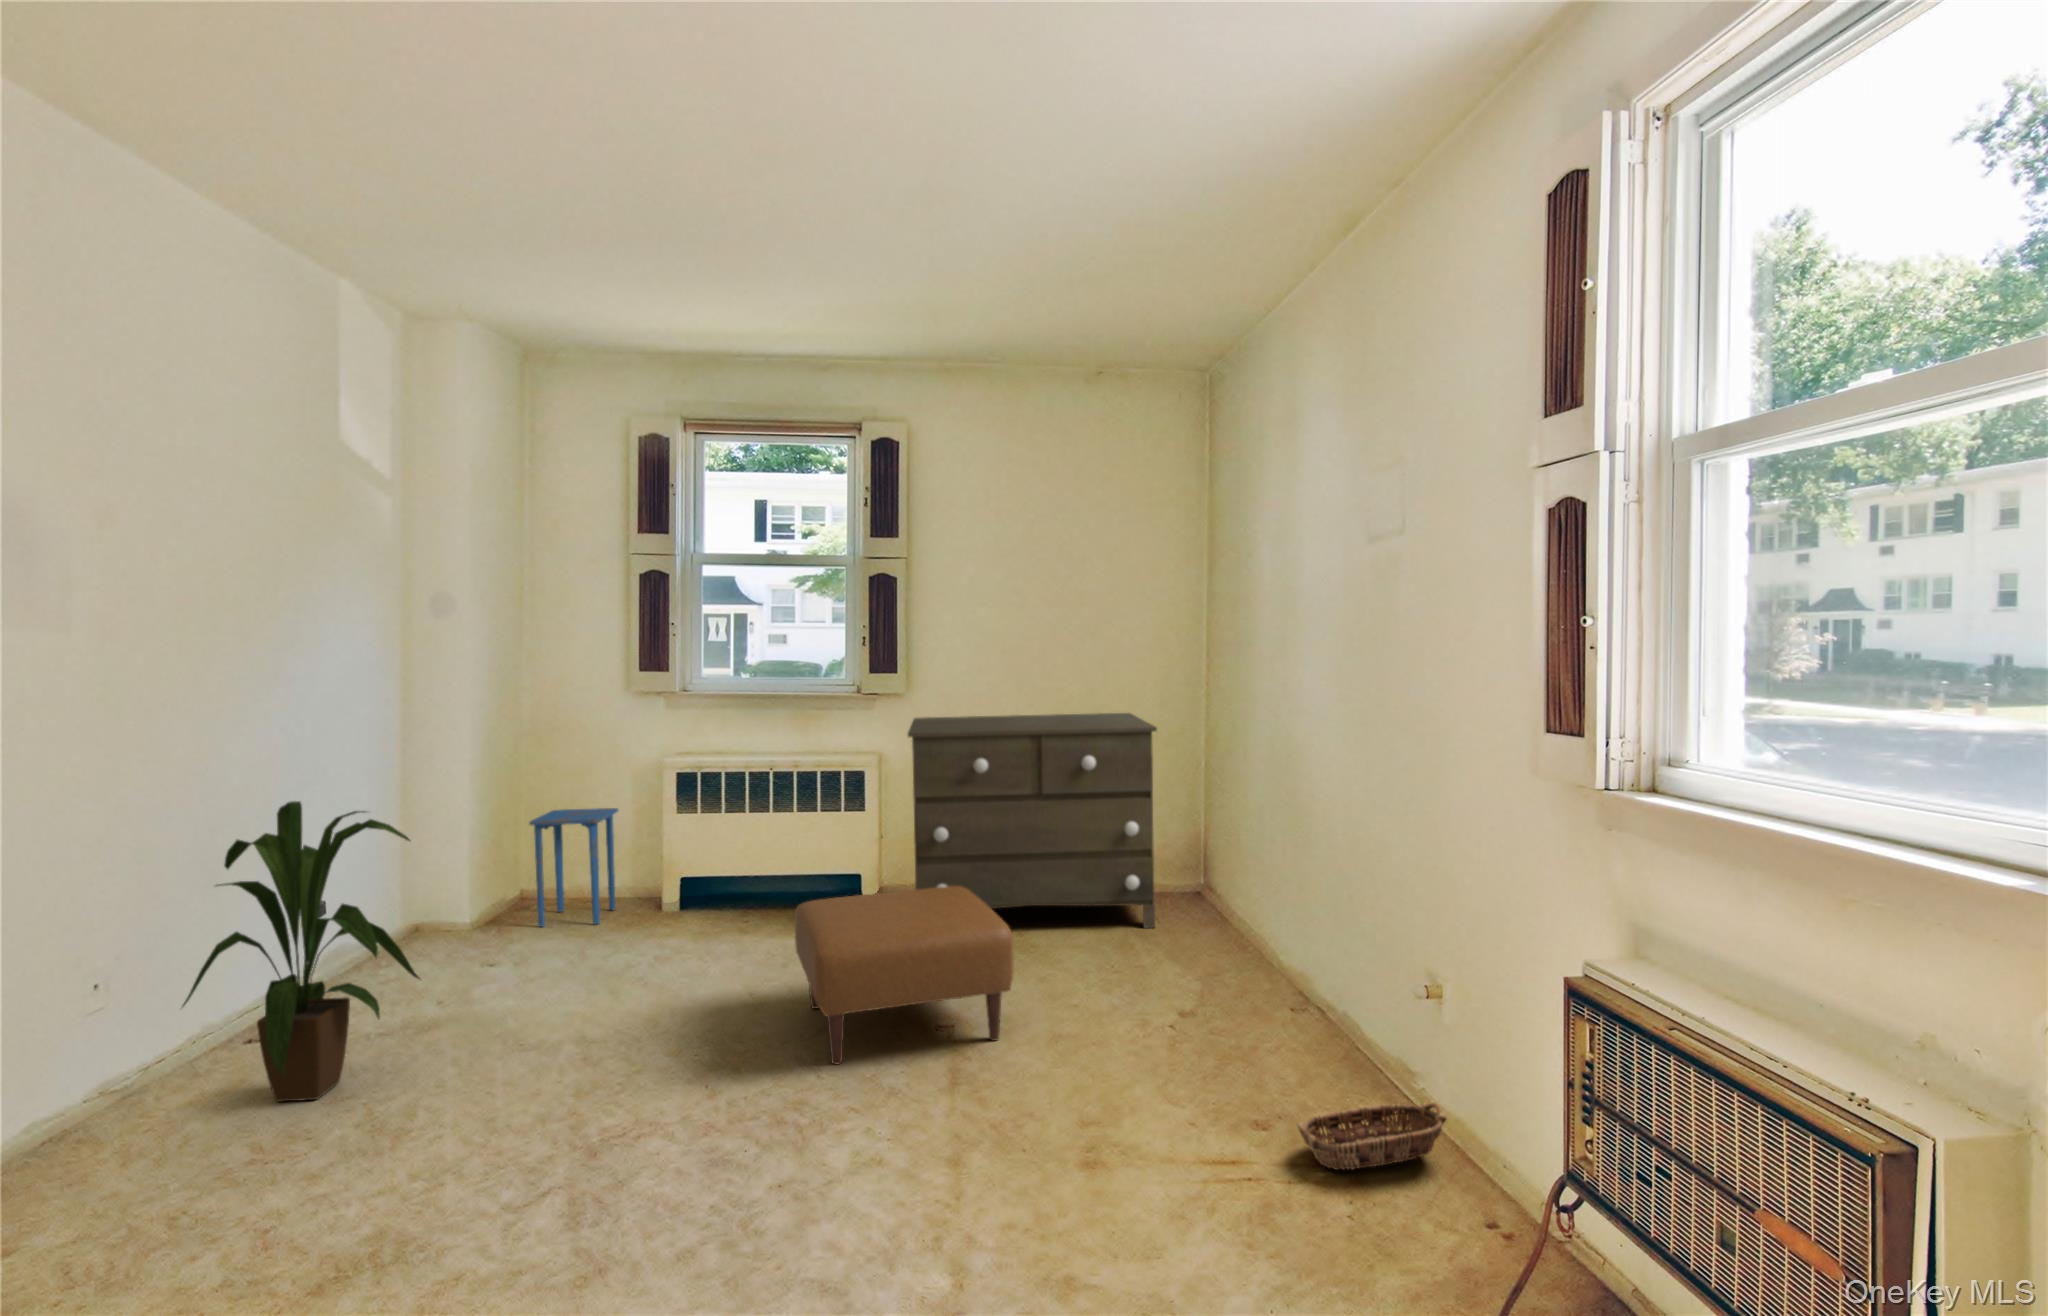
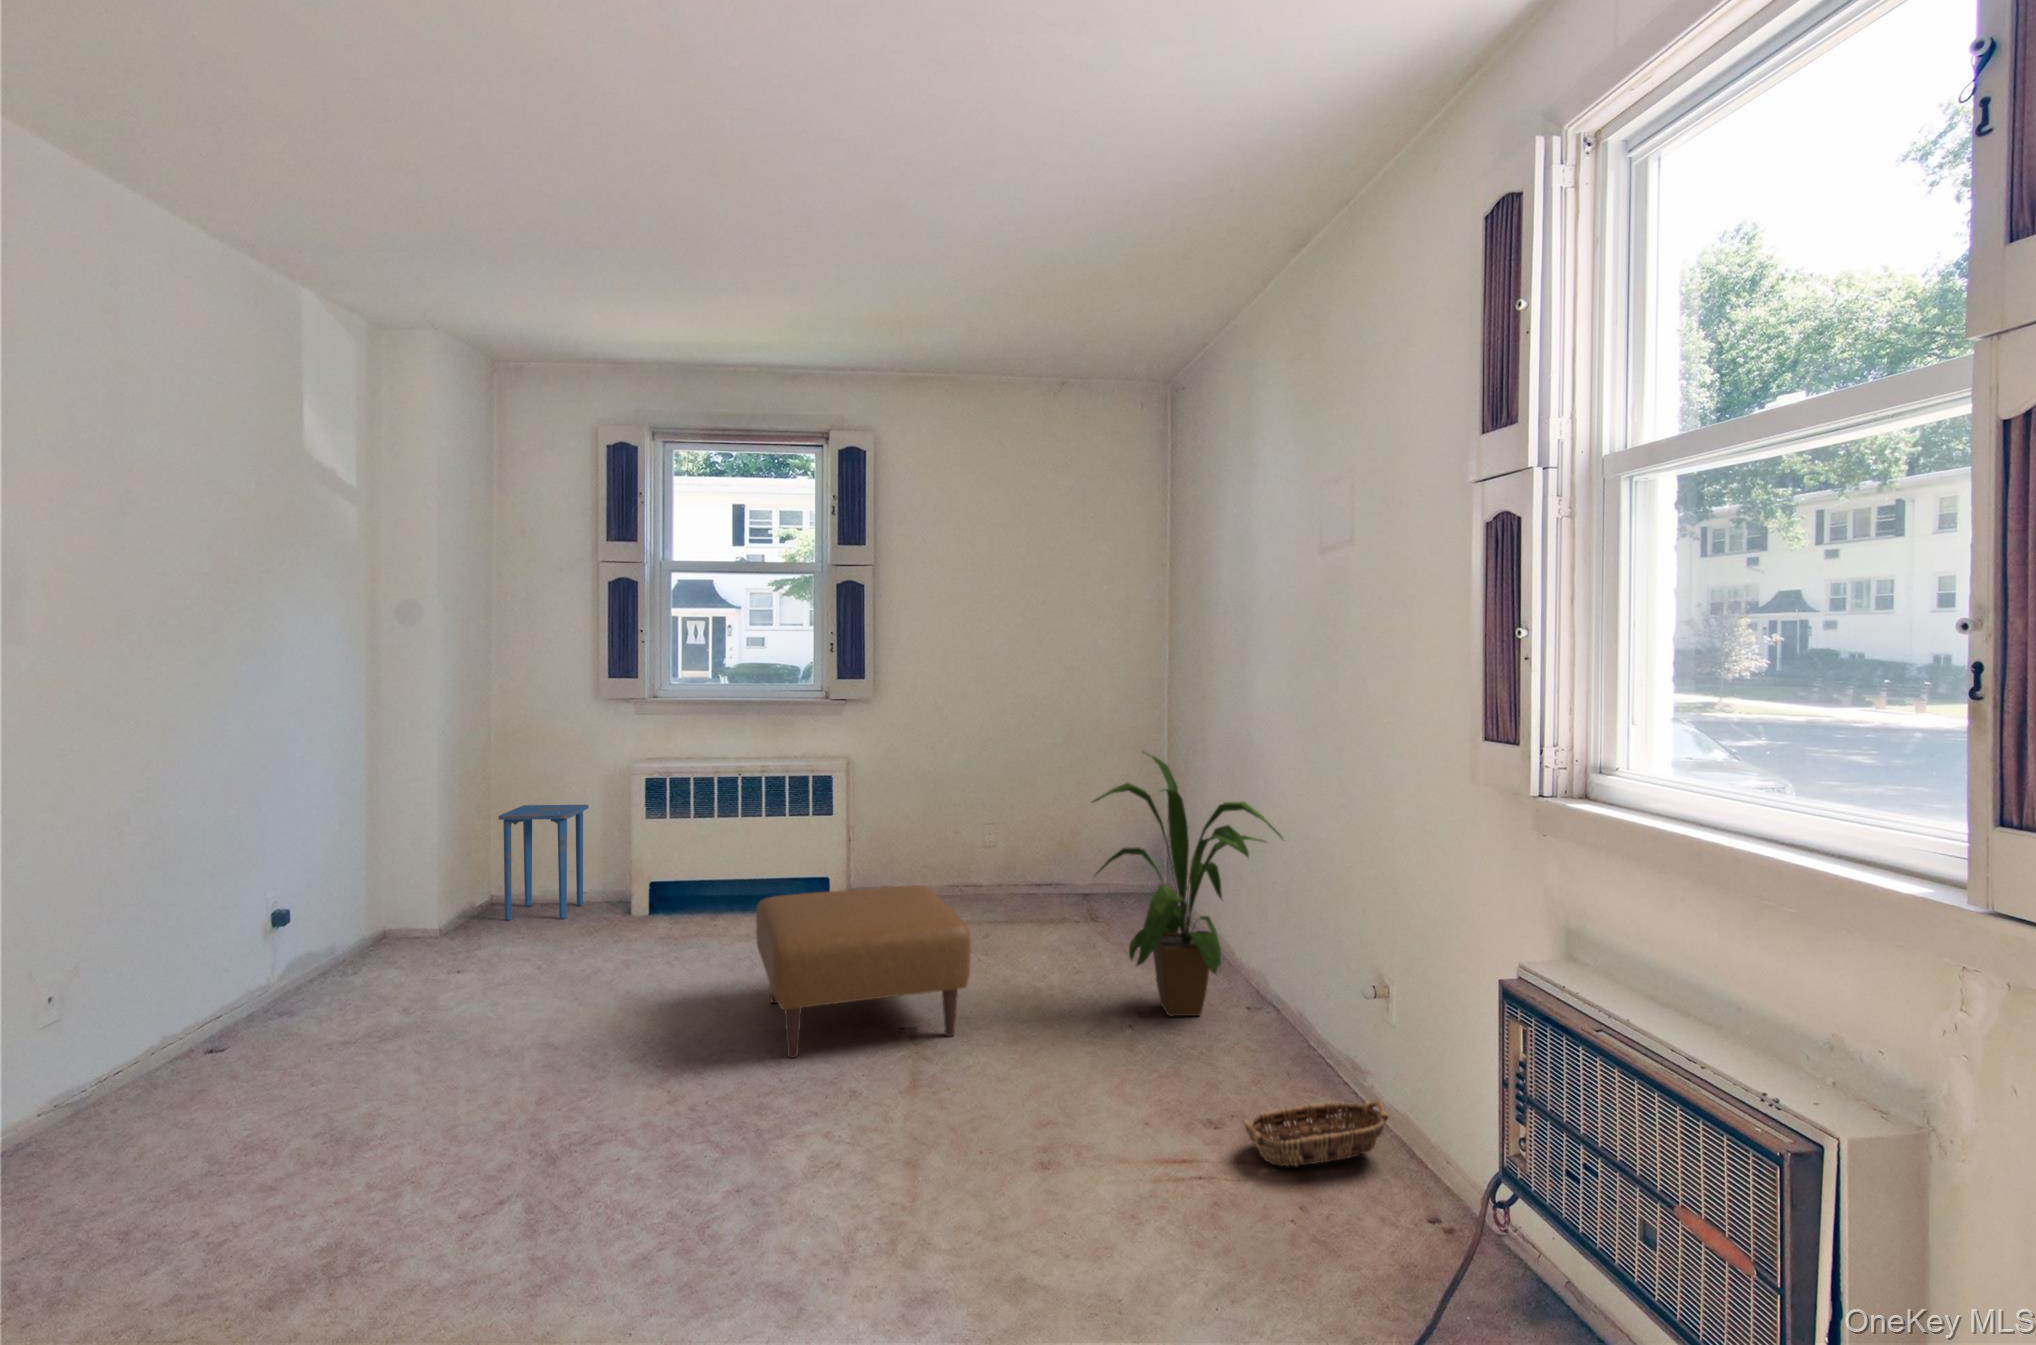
dresser: present [908,713,1157,928] -> none [874,722,1117,935]
house plant: present [183,801,421,1102] -> present [1093,752,1282,1016]

